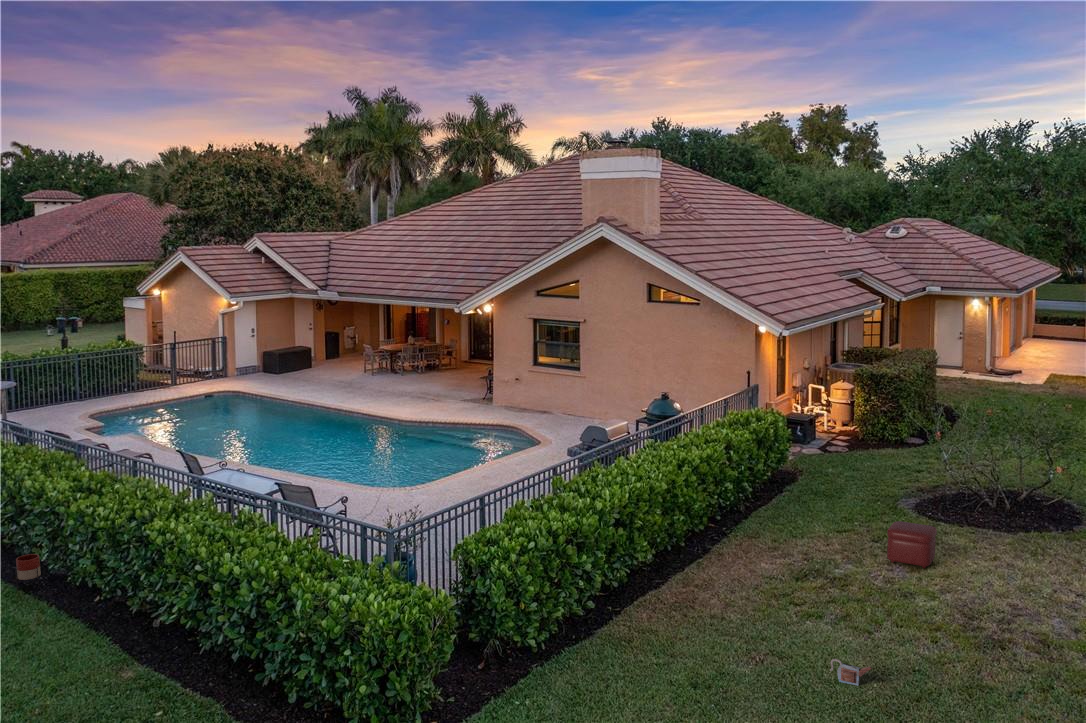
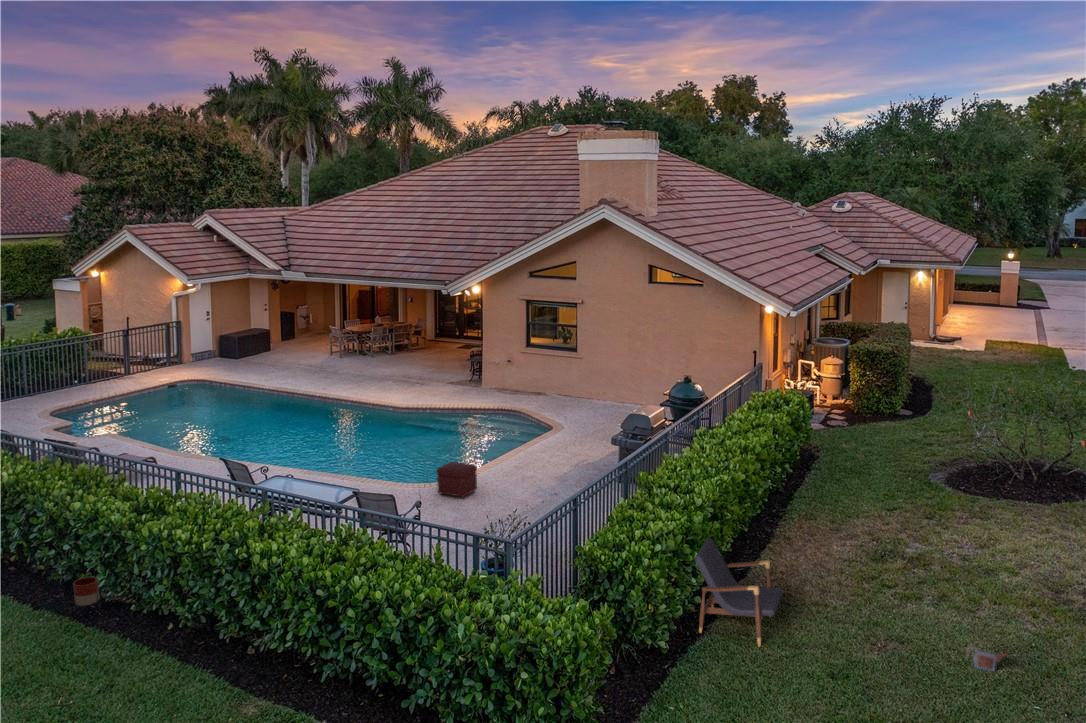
ottoman: present [887,521,937,568] -> present [436,462,477,498]
lounge chair: none [573,541,667,650] -> present [695,538,783,646]

